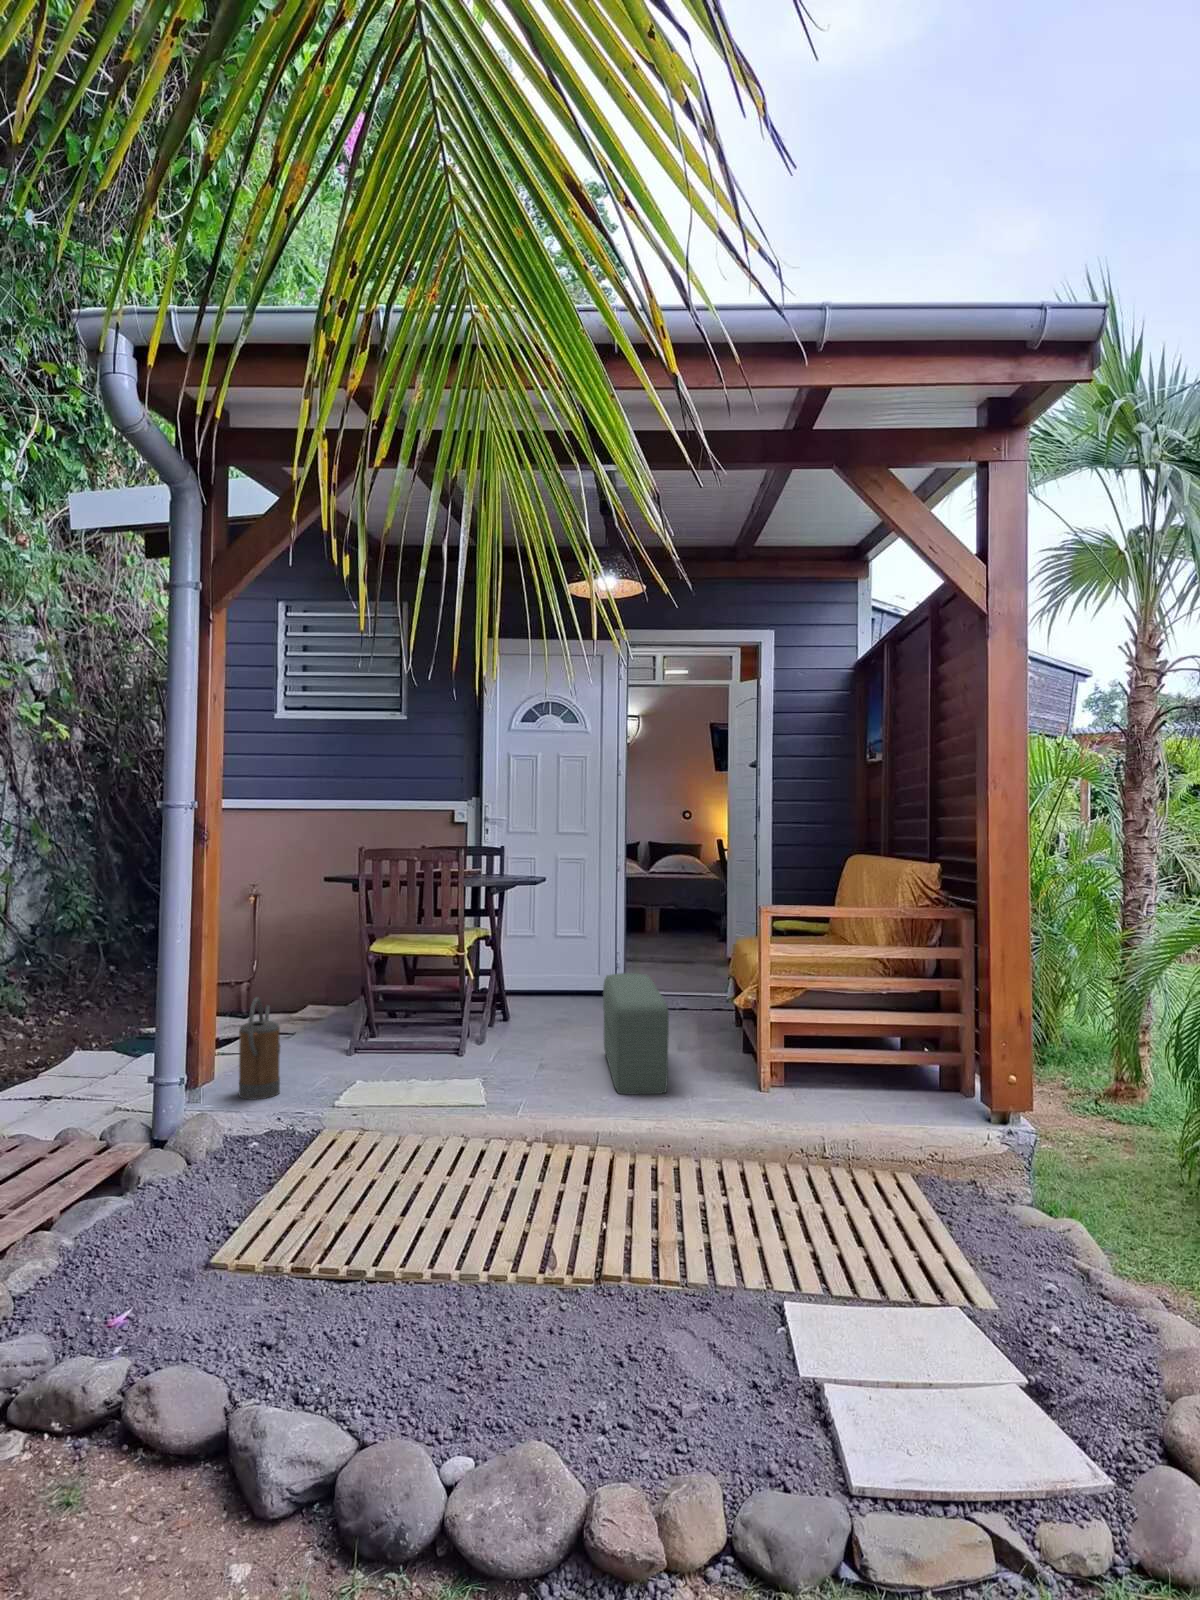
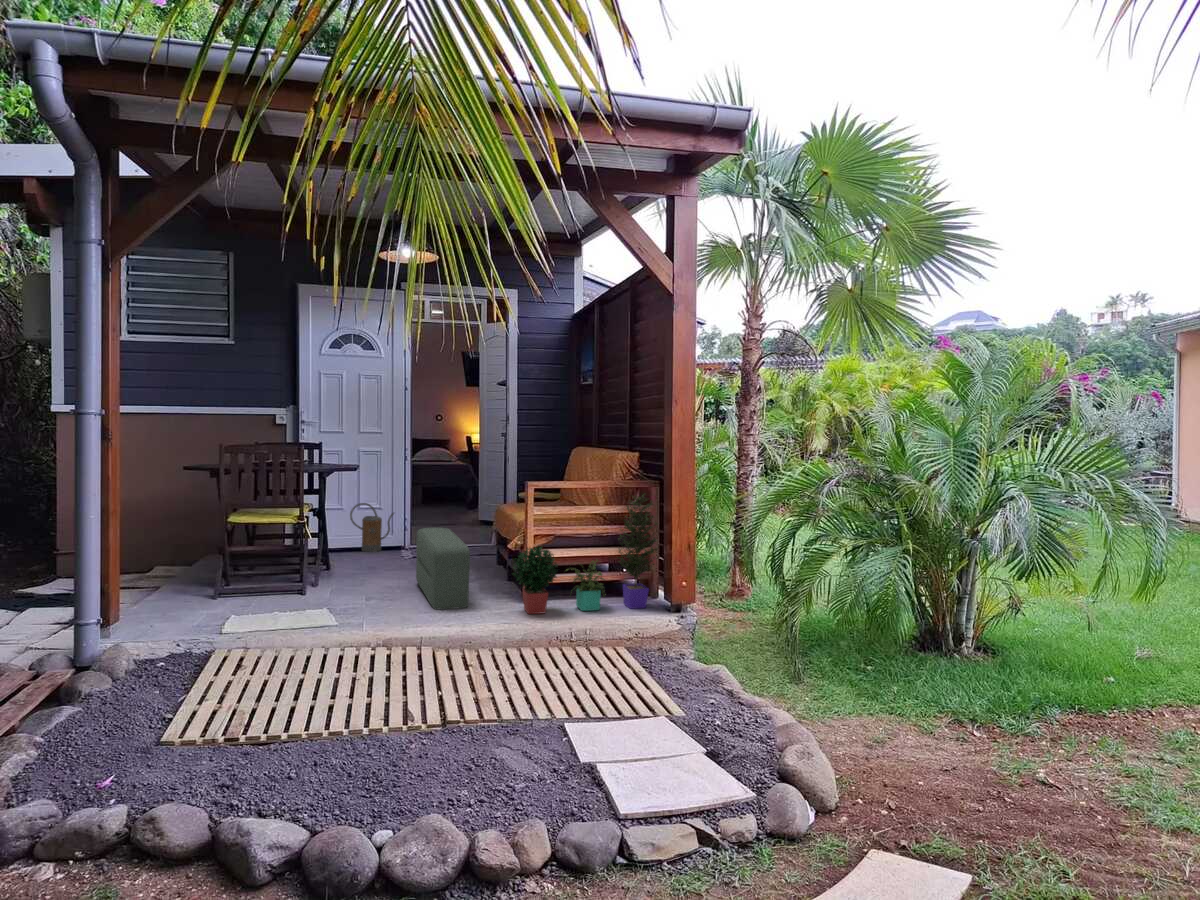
potted plant: none [728,925,965,1110] -> present [514,496,657,614]
watering can: present [239,997,280,1099] -> present [350,503,394,552]

